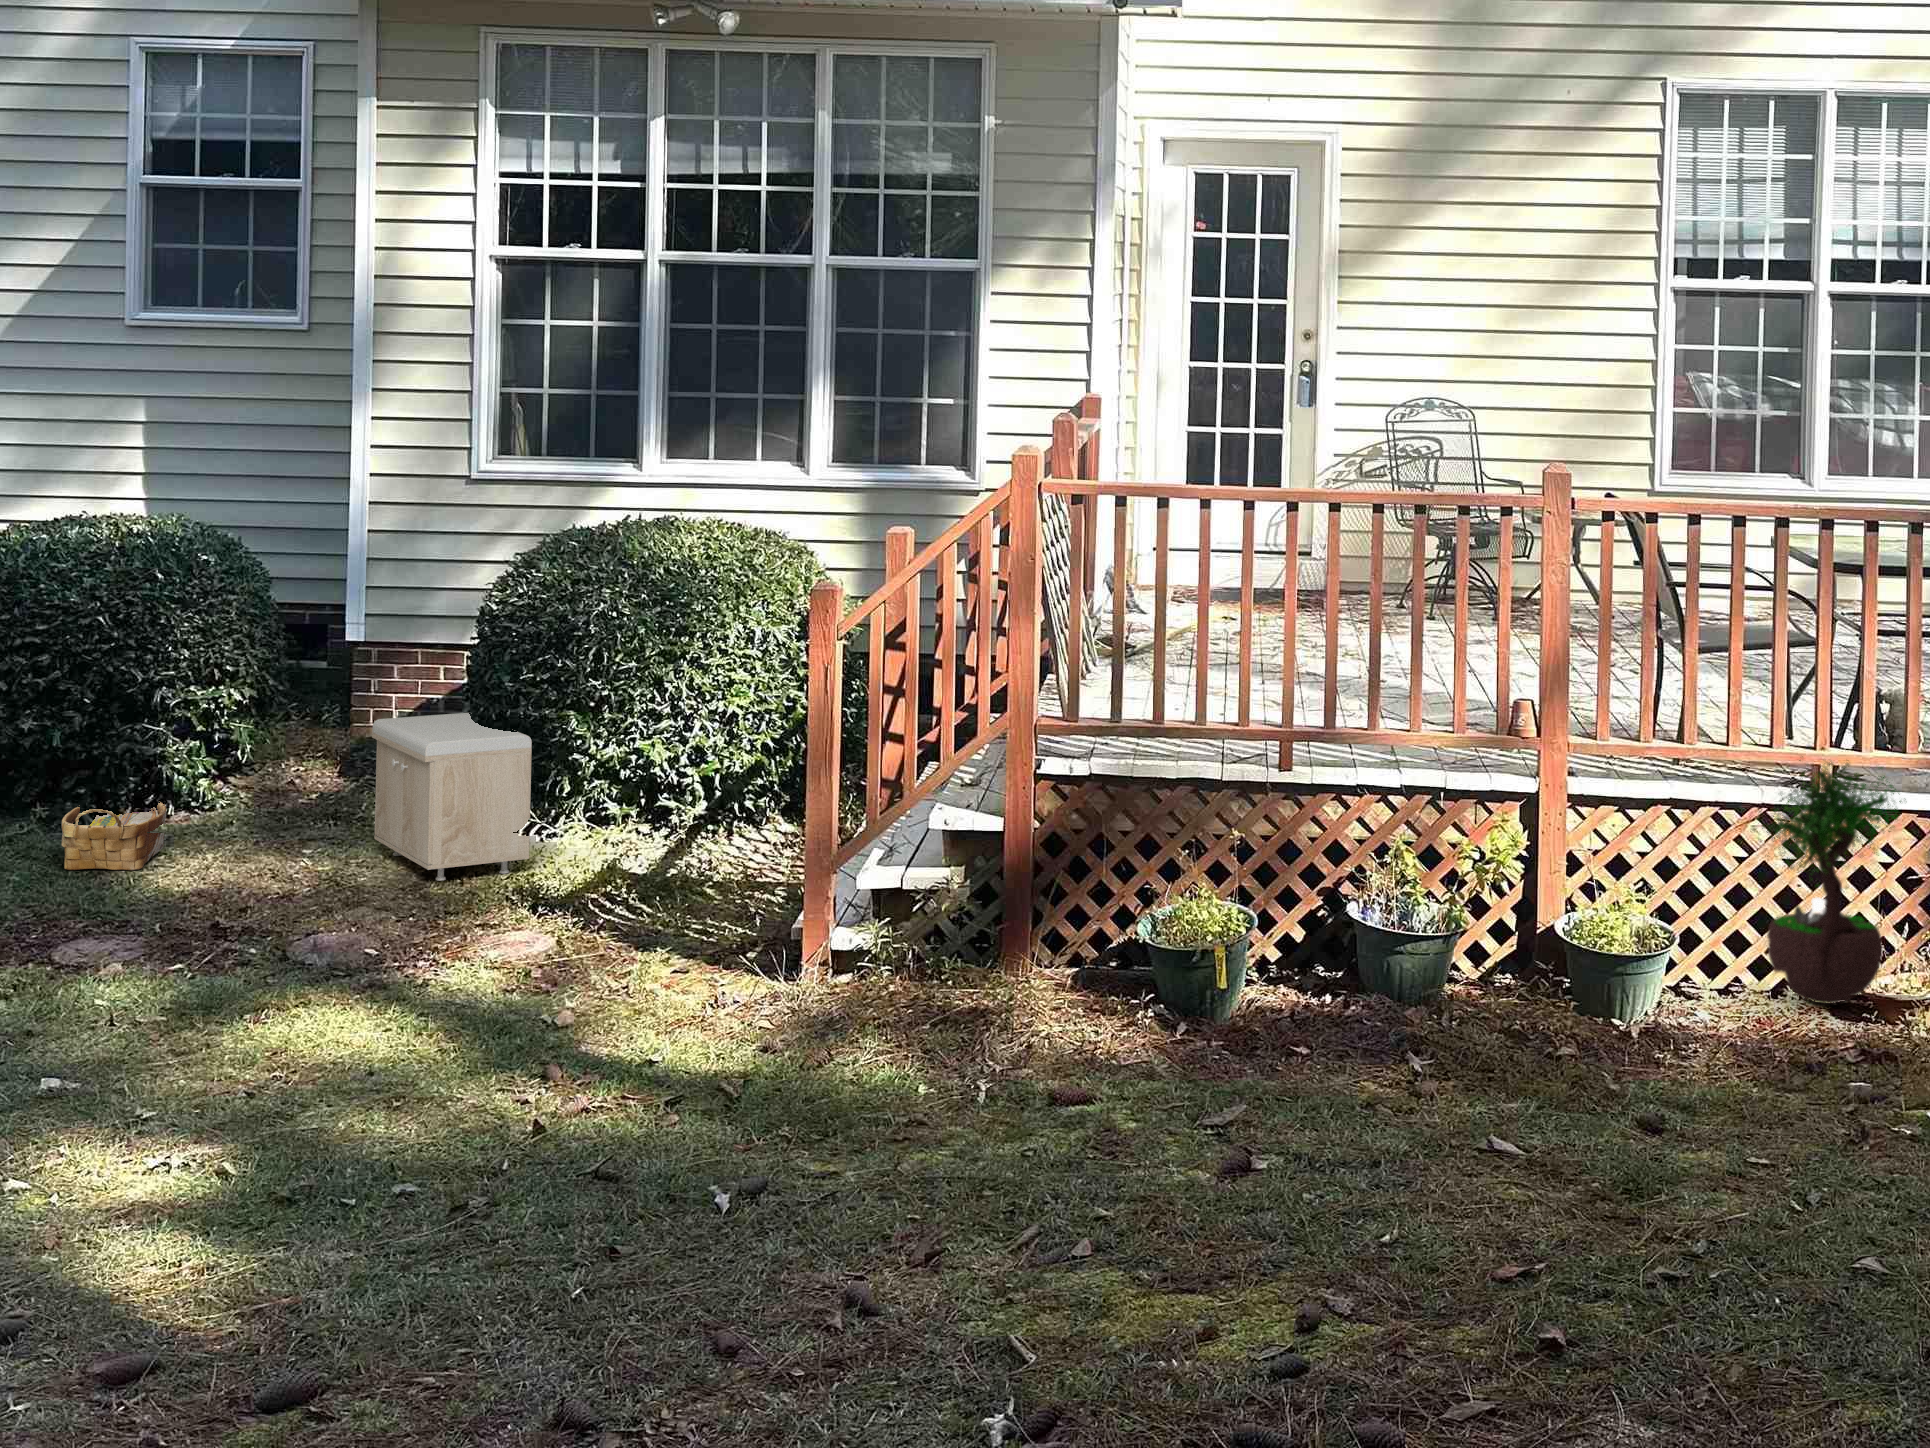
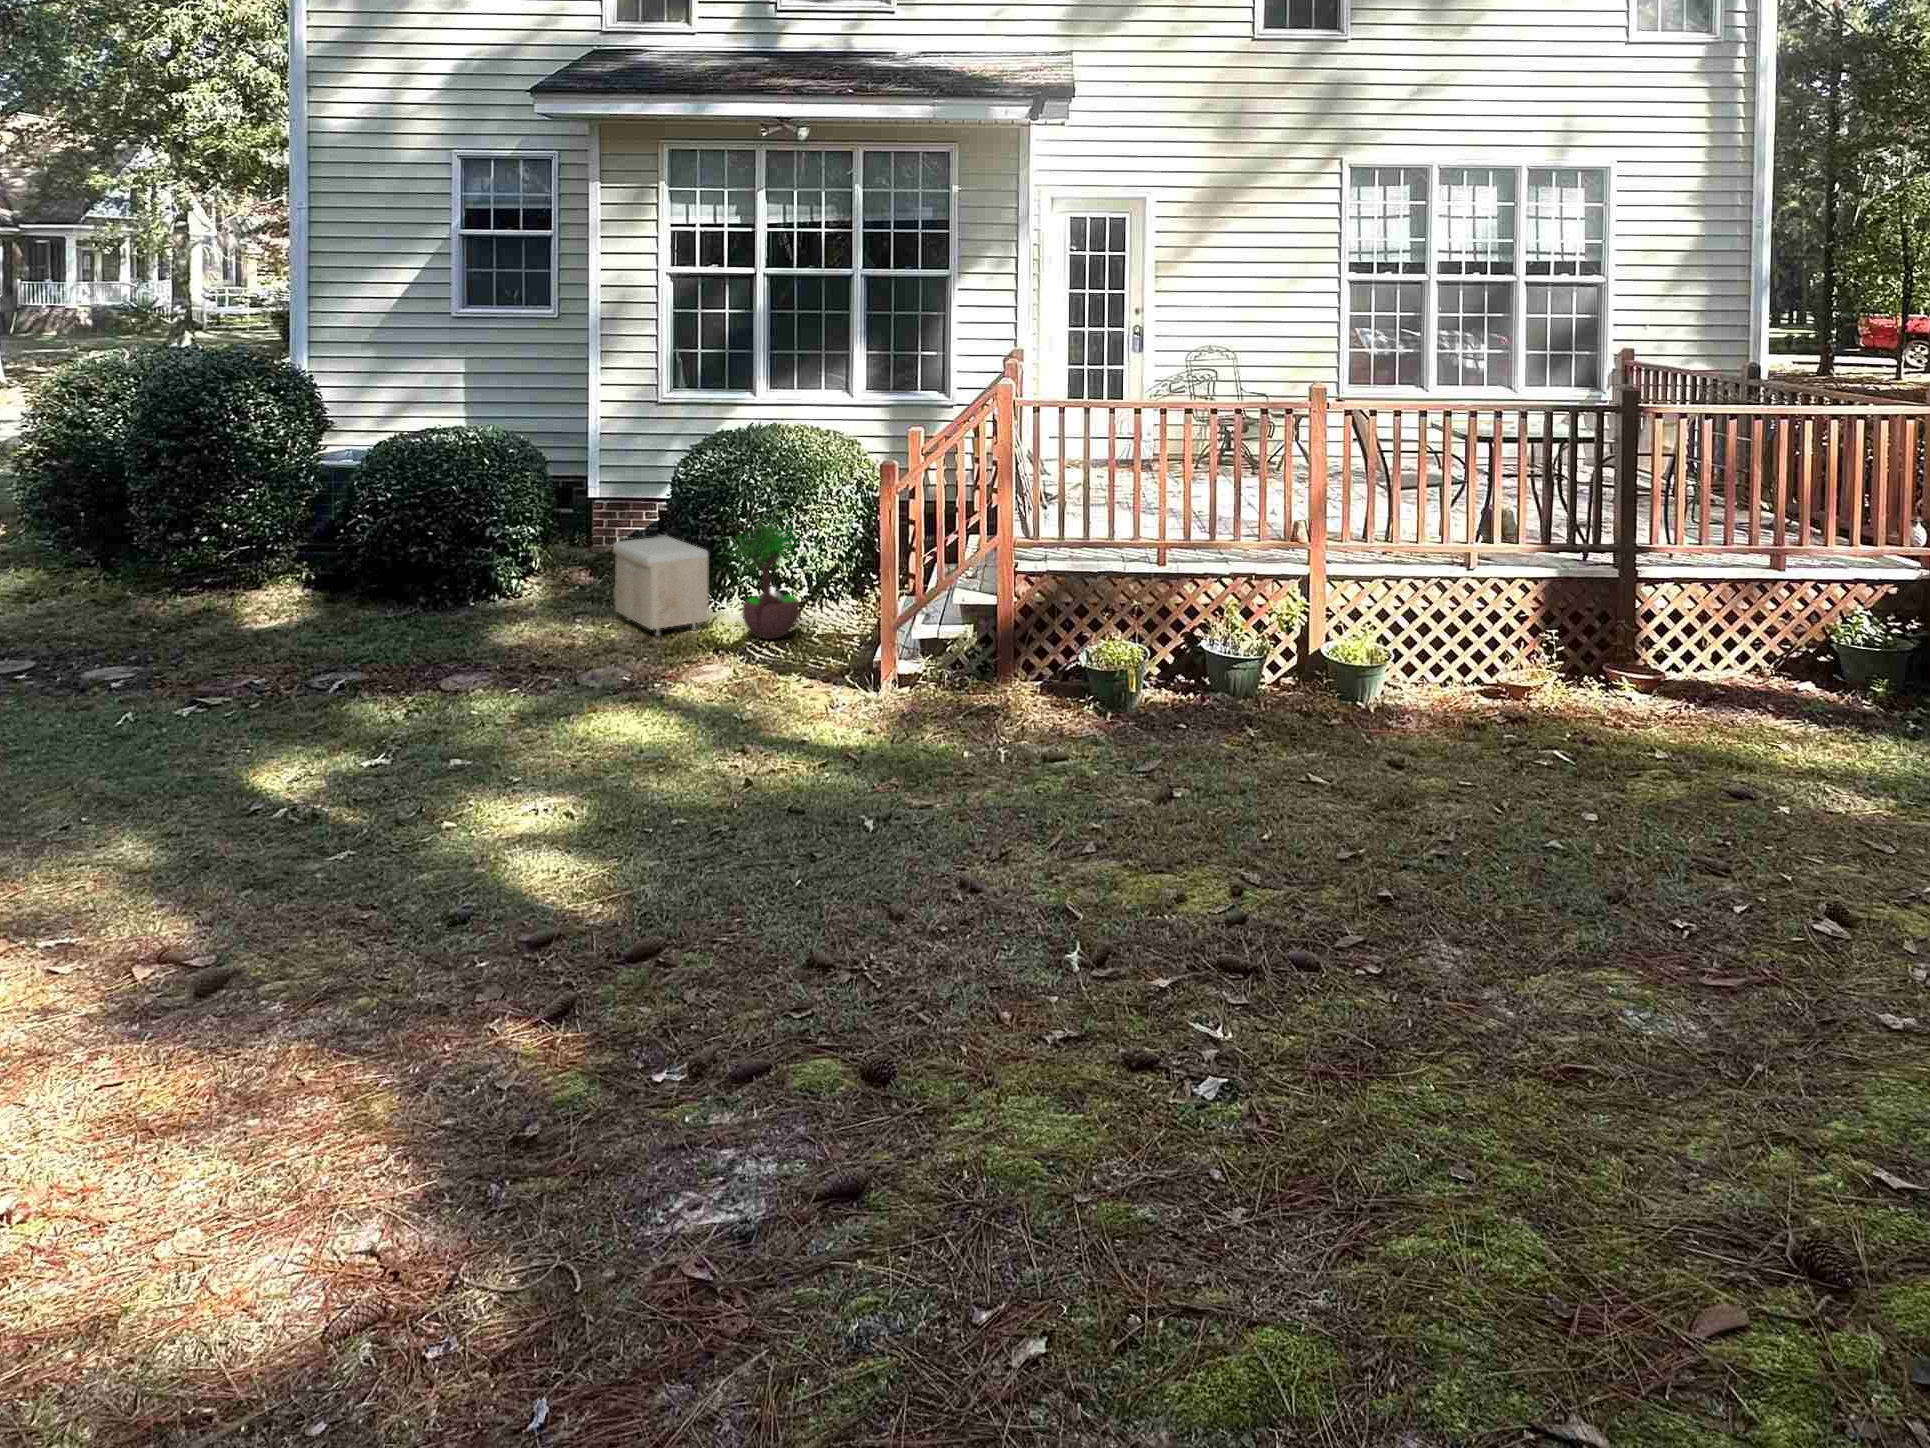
potted tree: present [1757,749,1901,1004] -> present [727,520,799,639]
woven basket: present [61,802,167,870] -> none [433,580,494,635]

